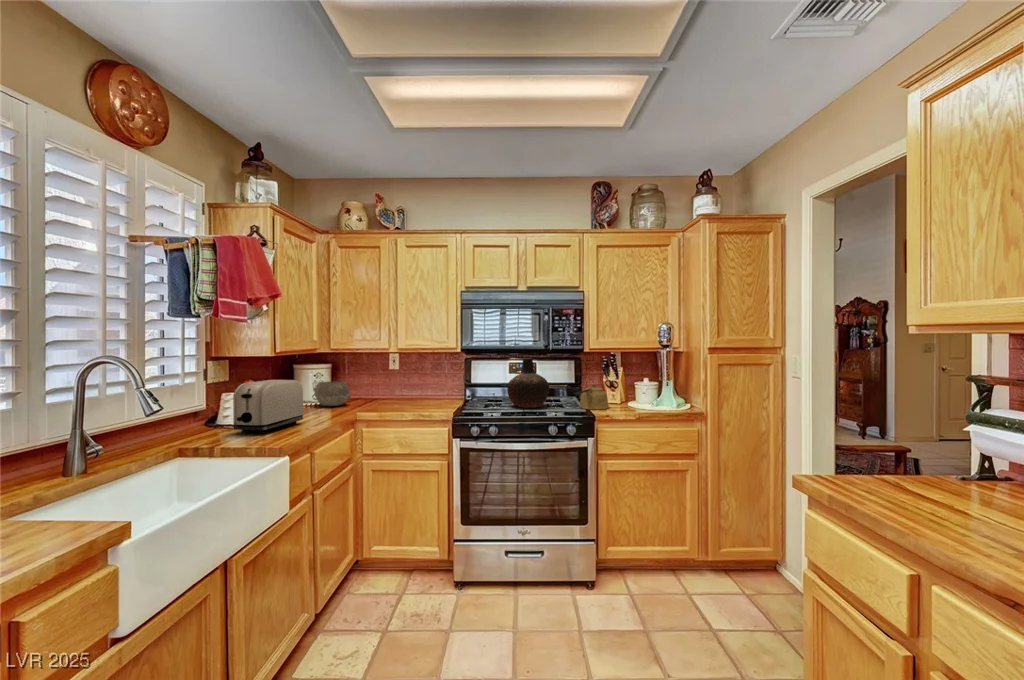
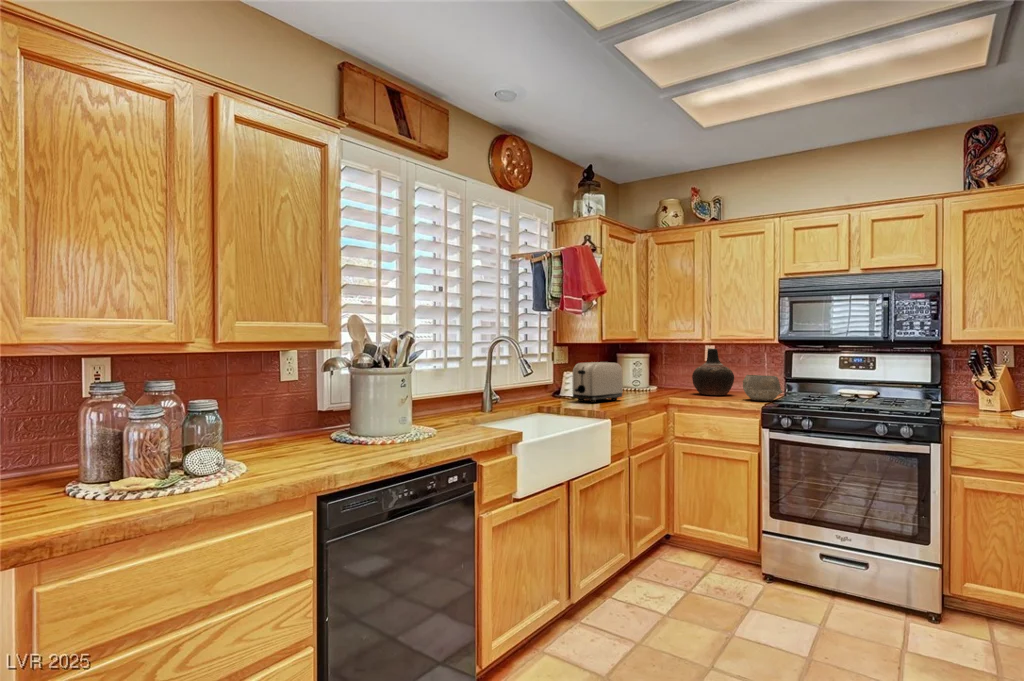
vase: present [507,358,549,408] -> present [692,349,734,395]
bowl: present [313,382,351,406] -> present [743,375,782,401]
kettle: present [576,384,609,409] -> none [924,384,977,414]

